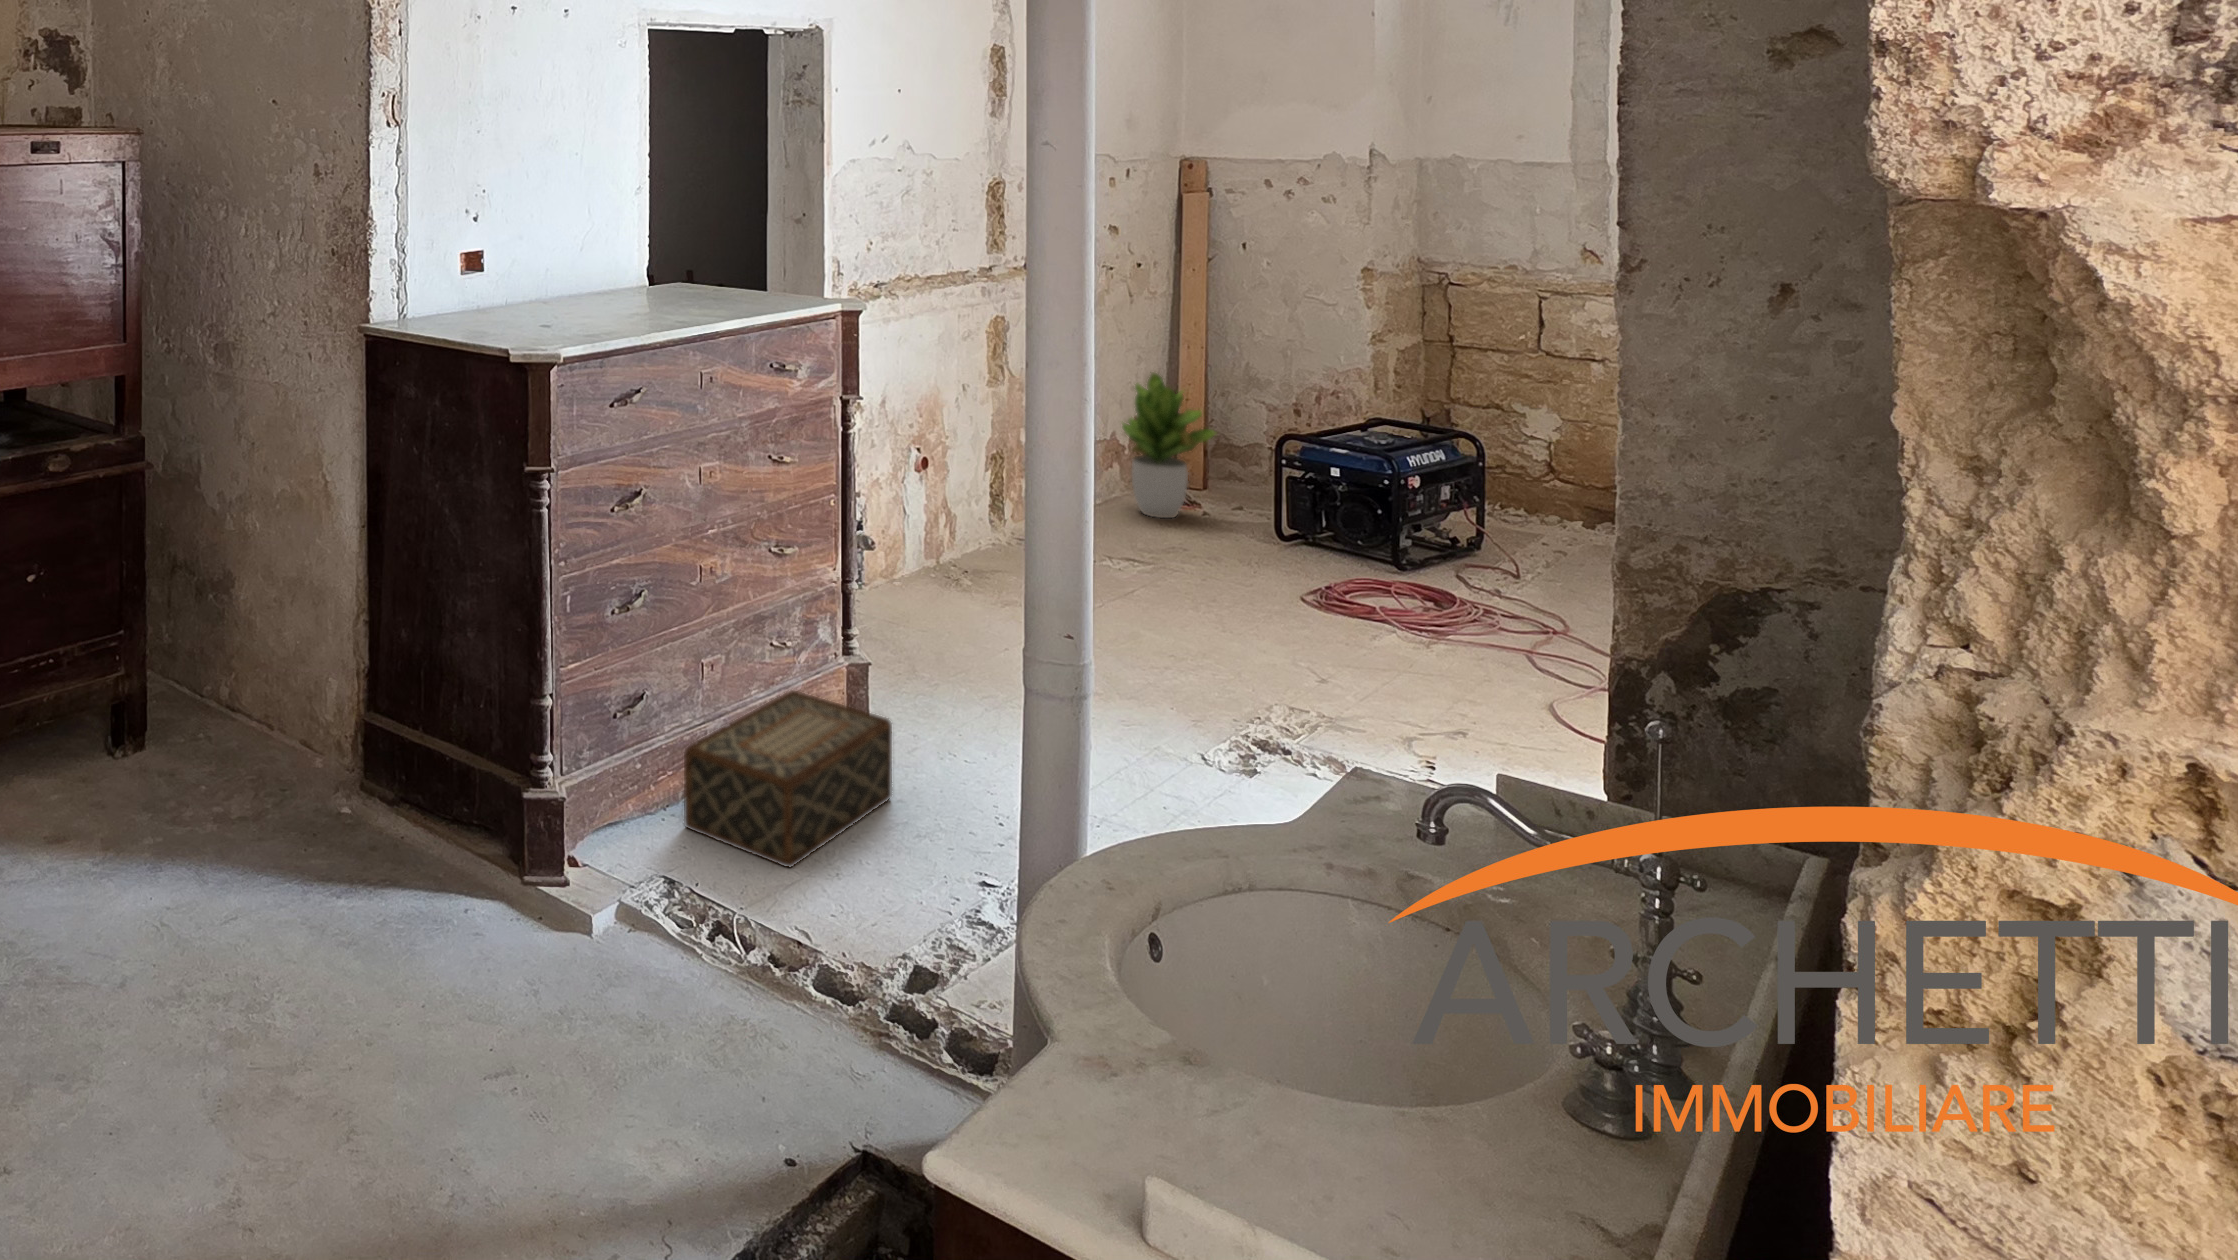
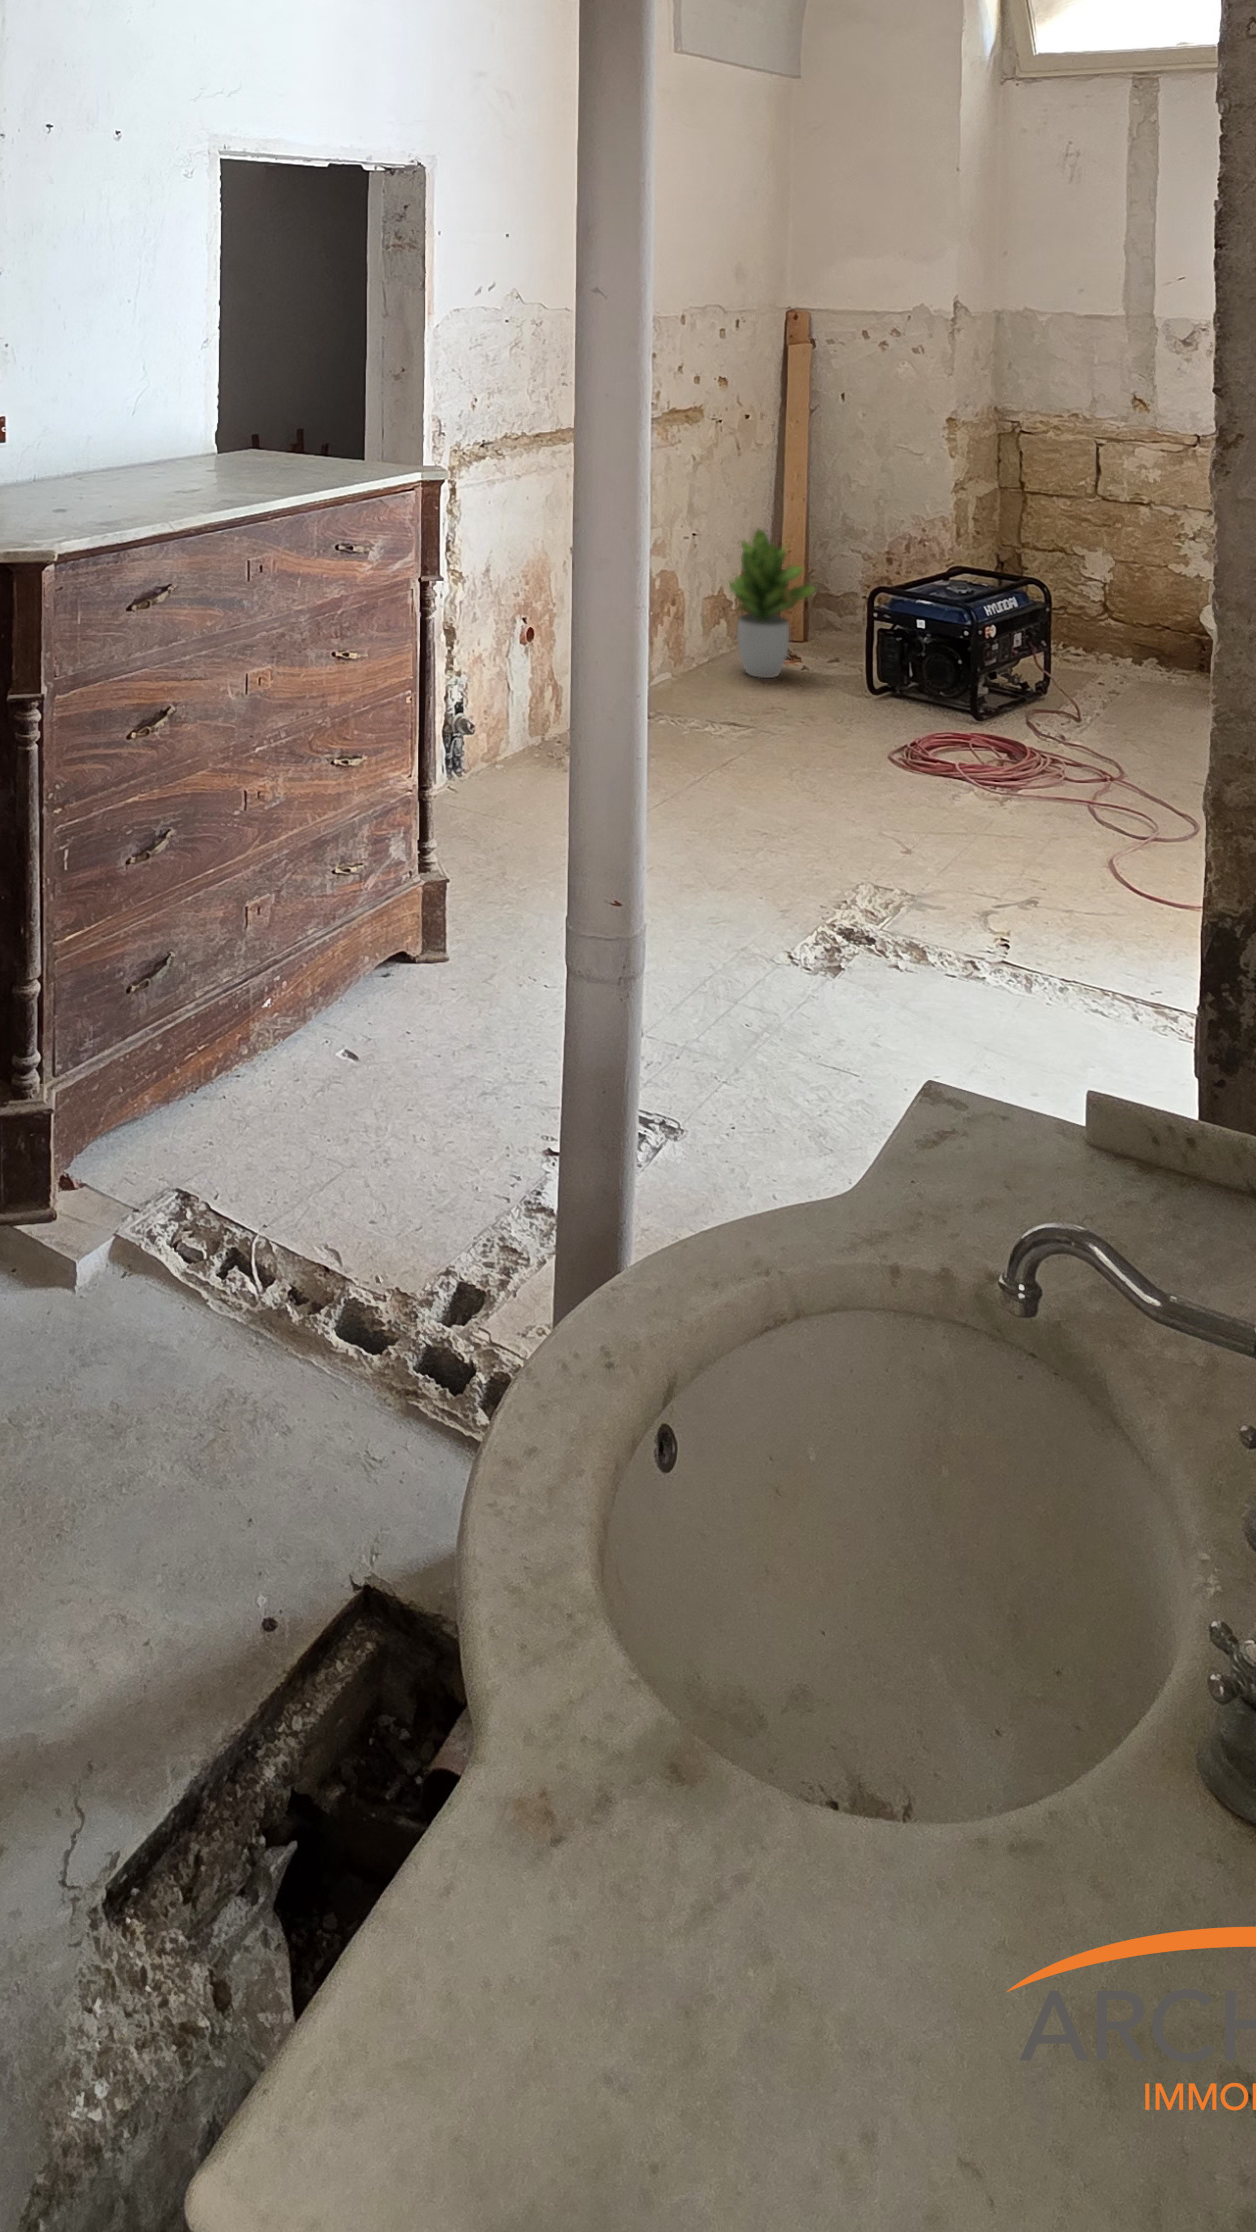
woven basket: present [684,691,892,867] -> none [217,926,463,1158]

